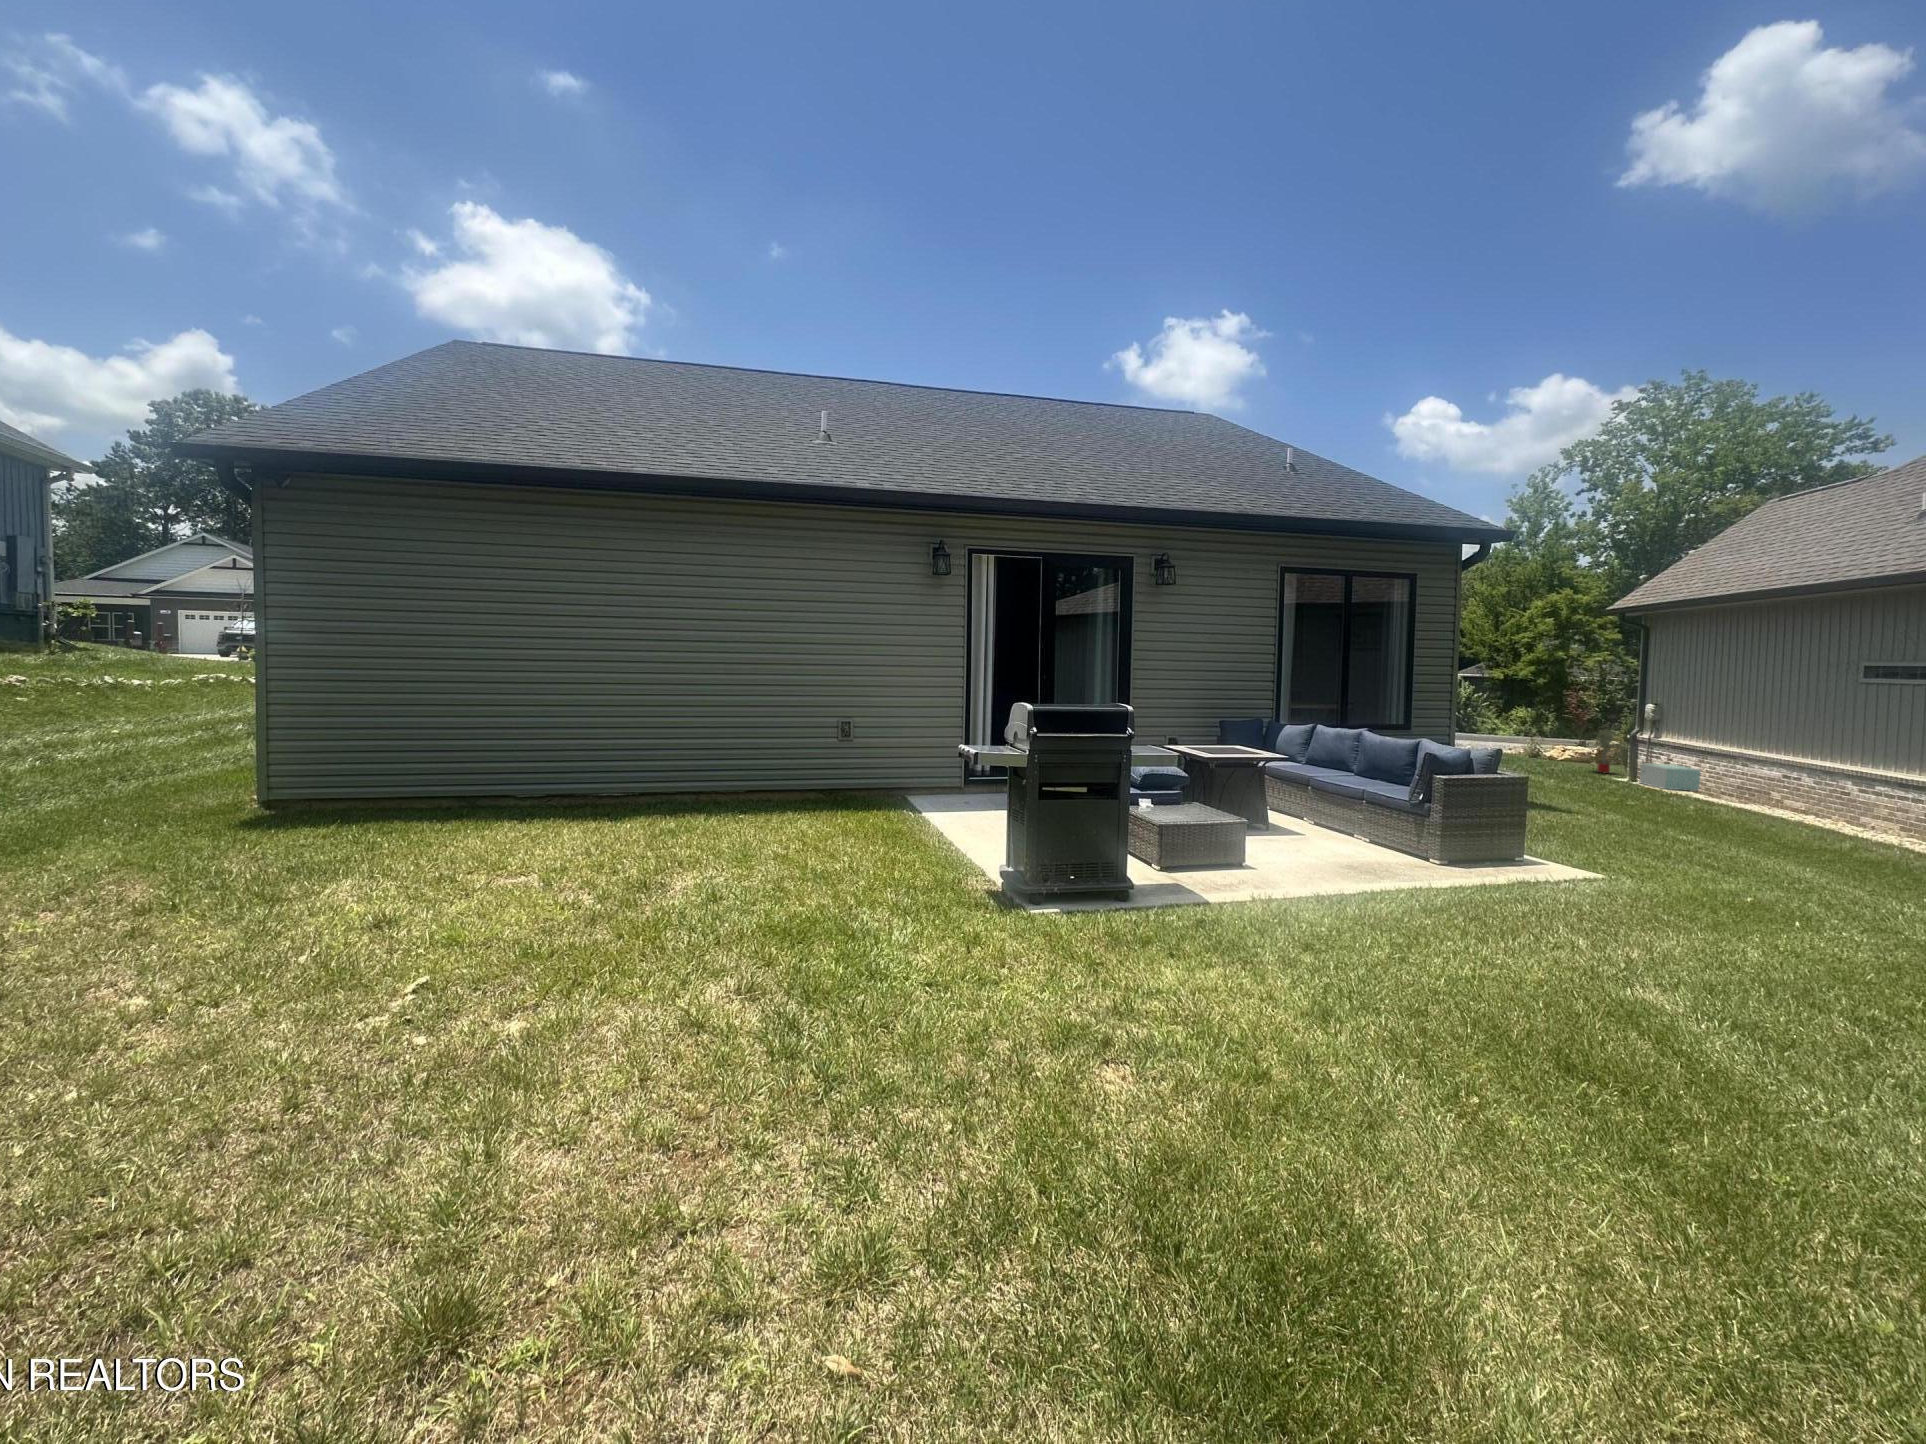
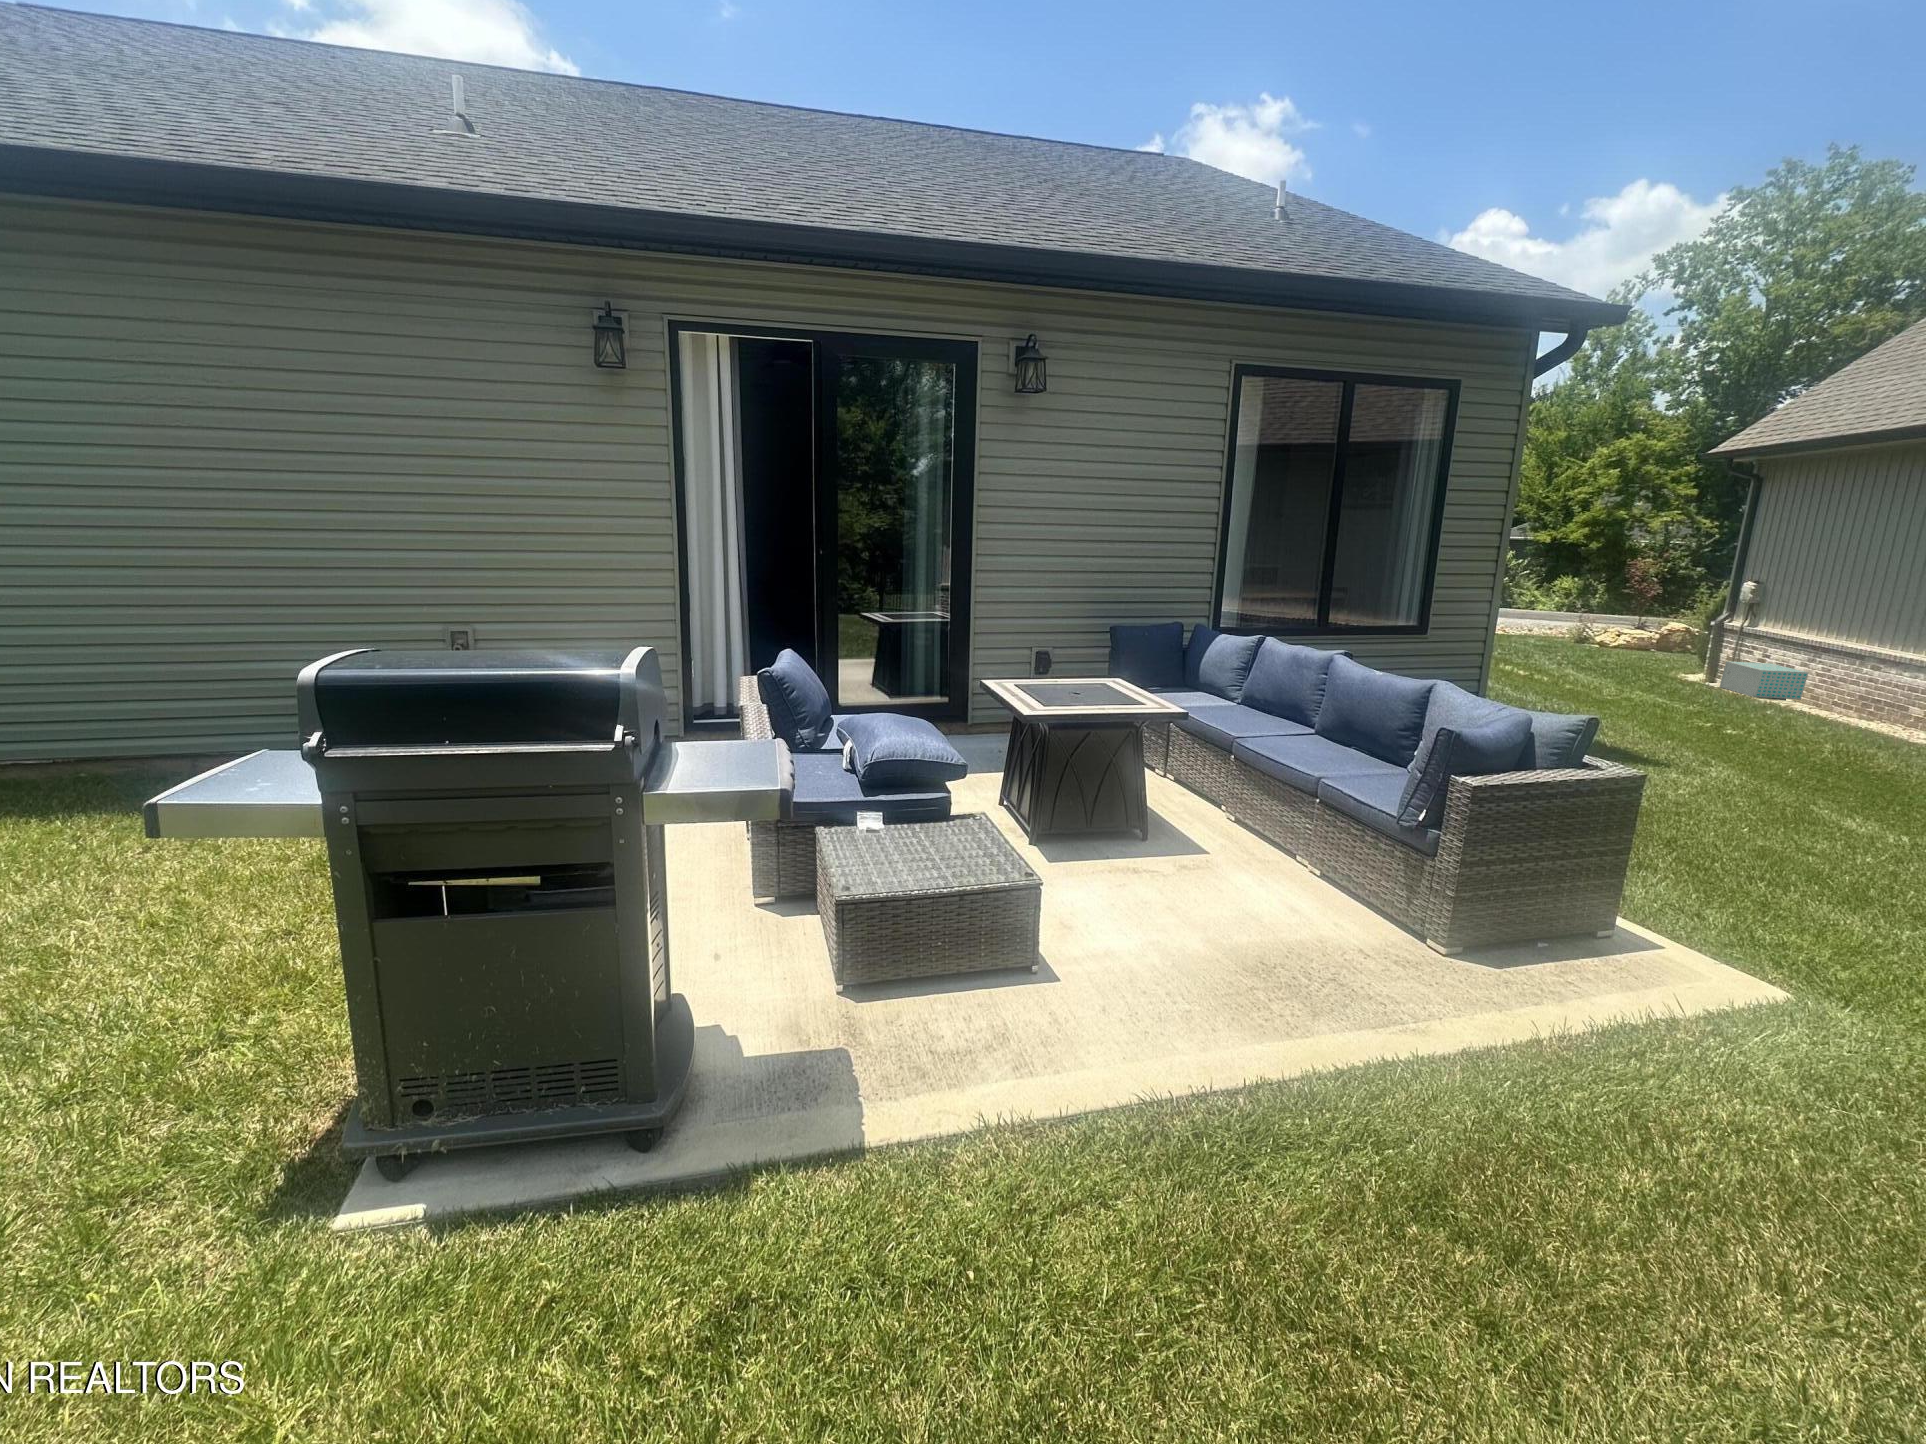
potted tree: present [1595,724,1627,774] -> none [1662,605,1712,670]

